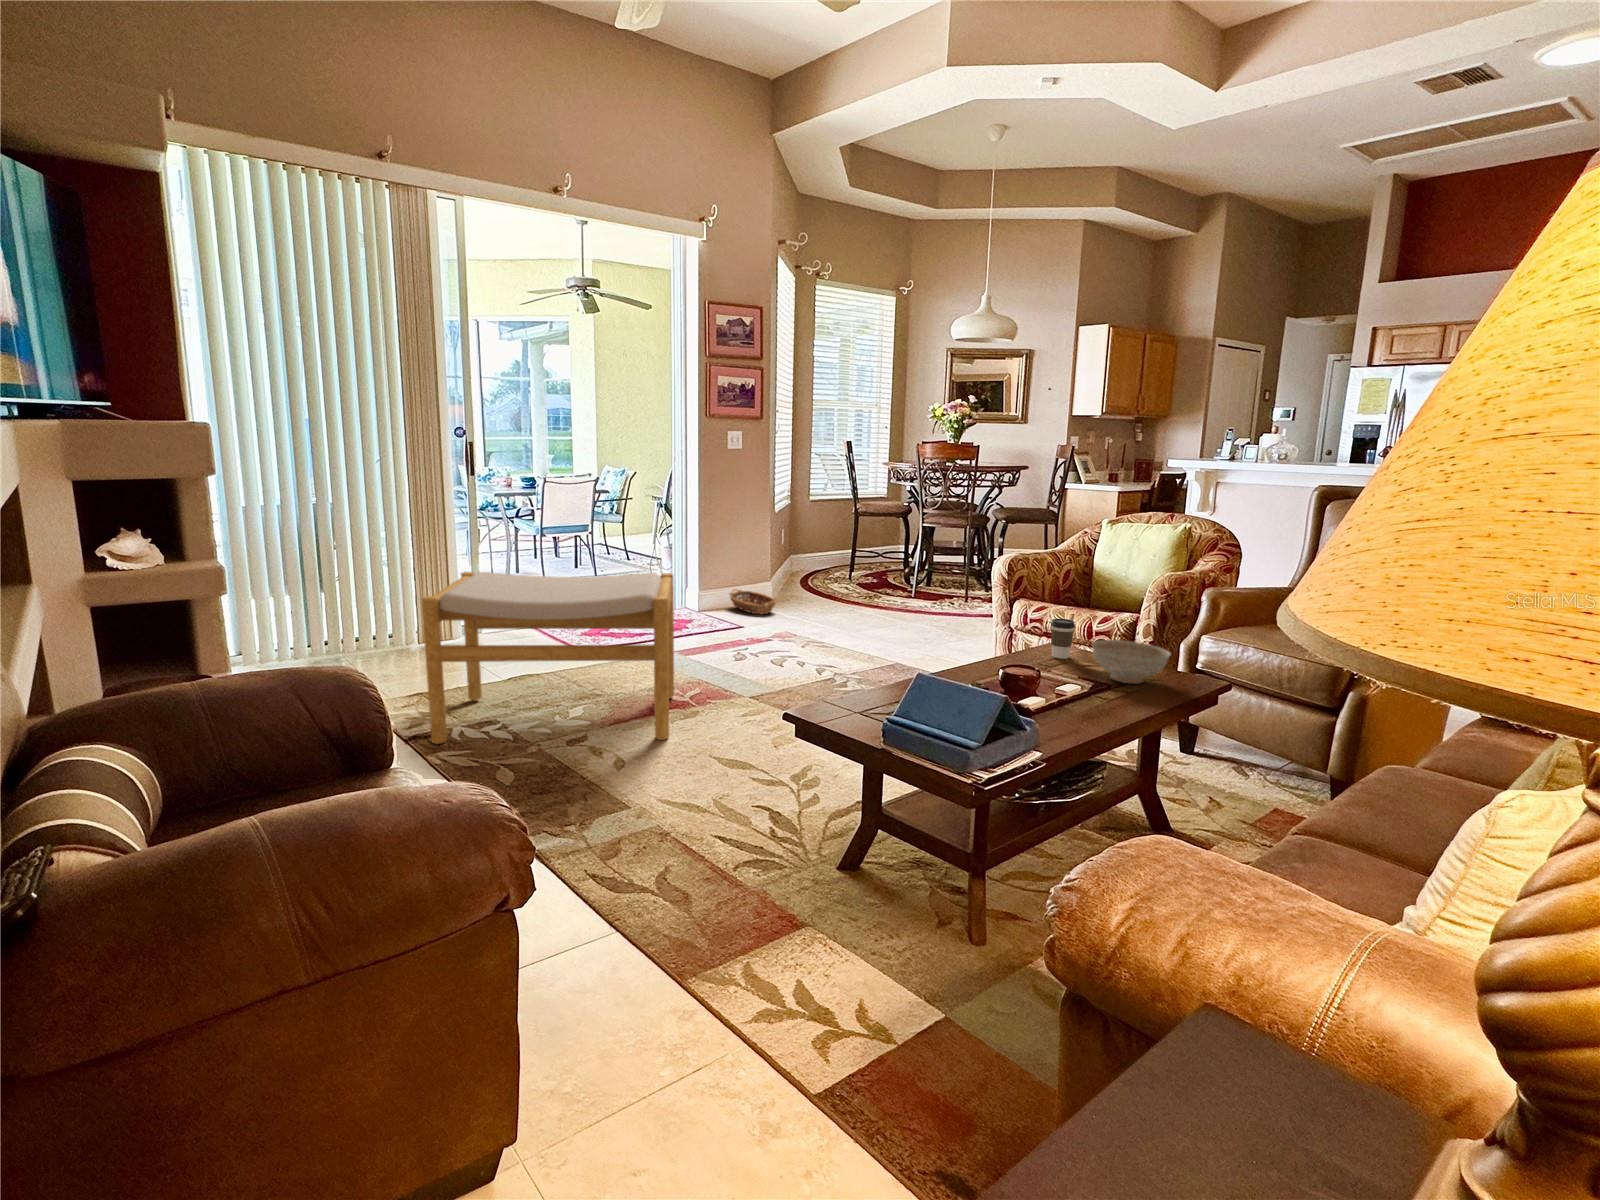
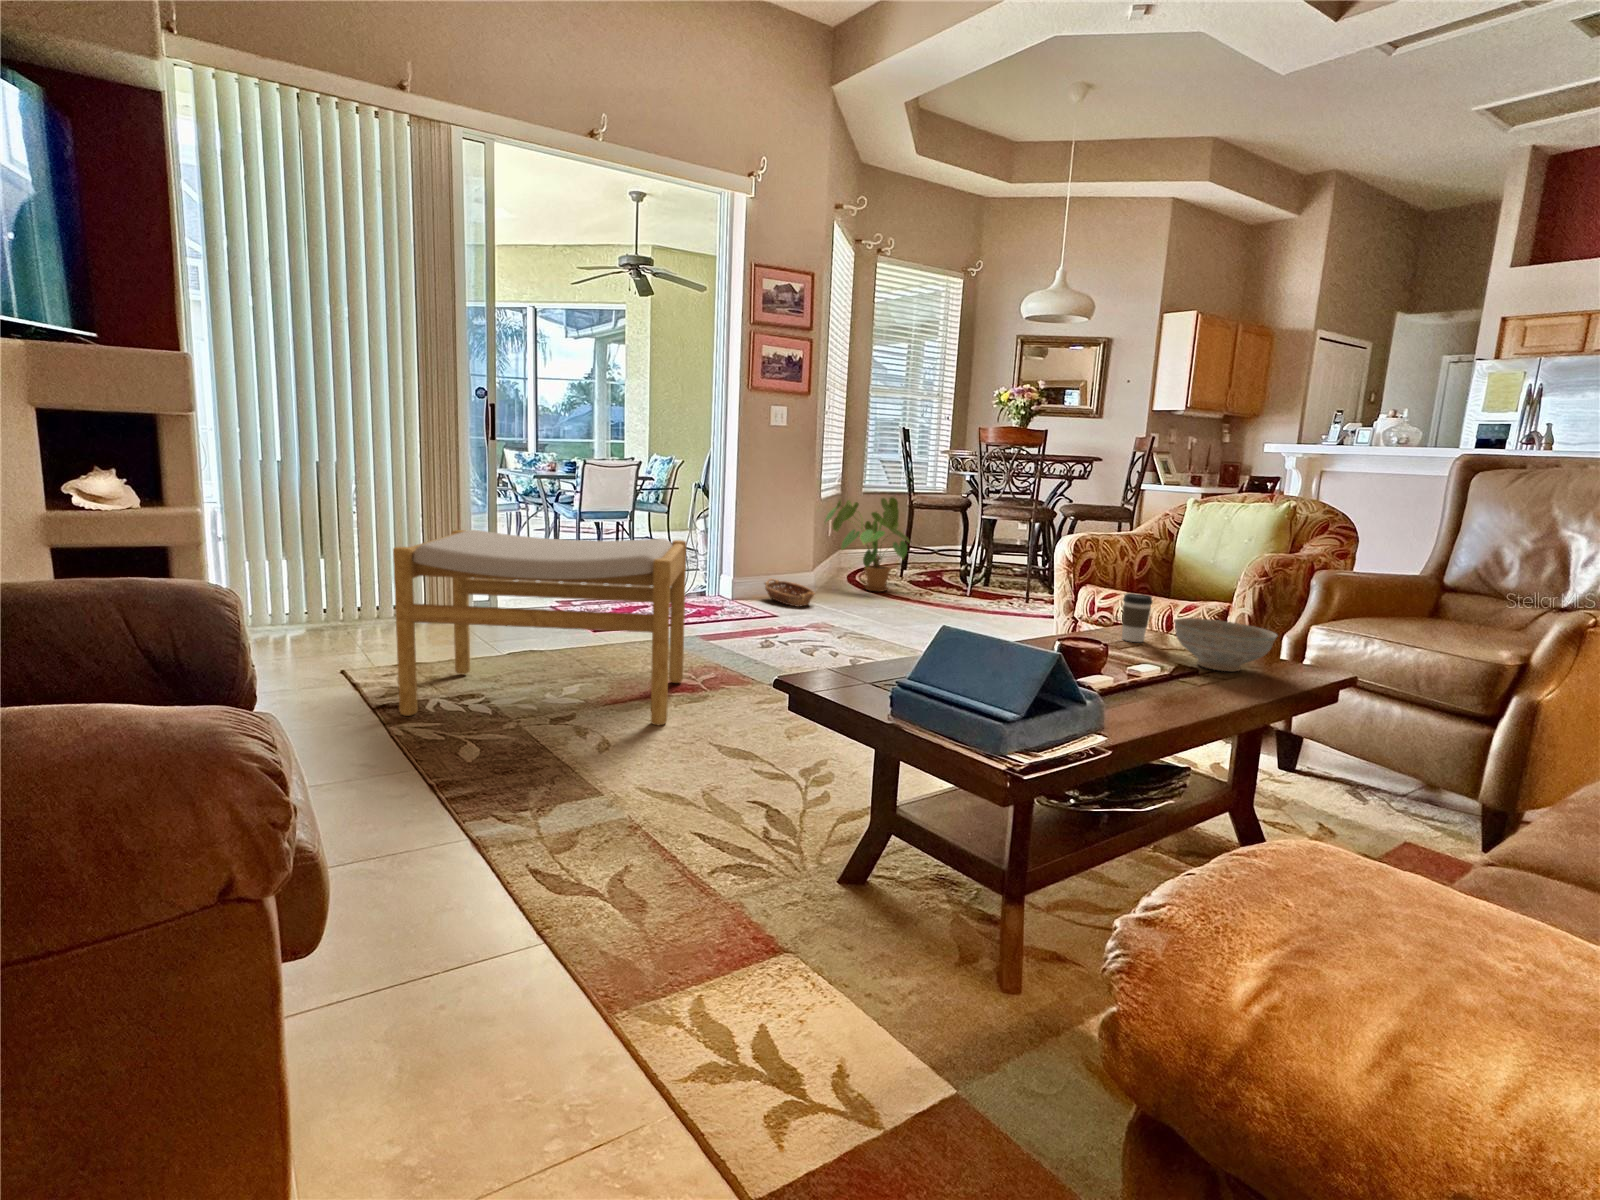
house plant: none [780,508,860,595] -> present [825,497,909,592]

